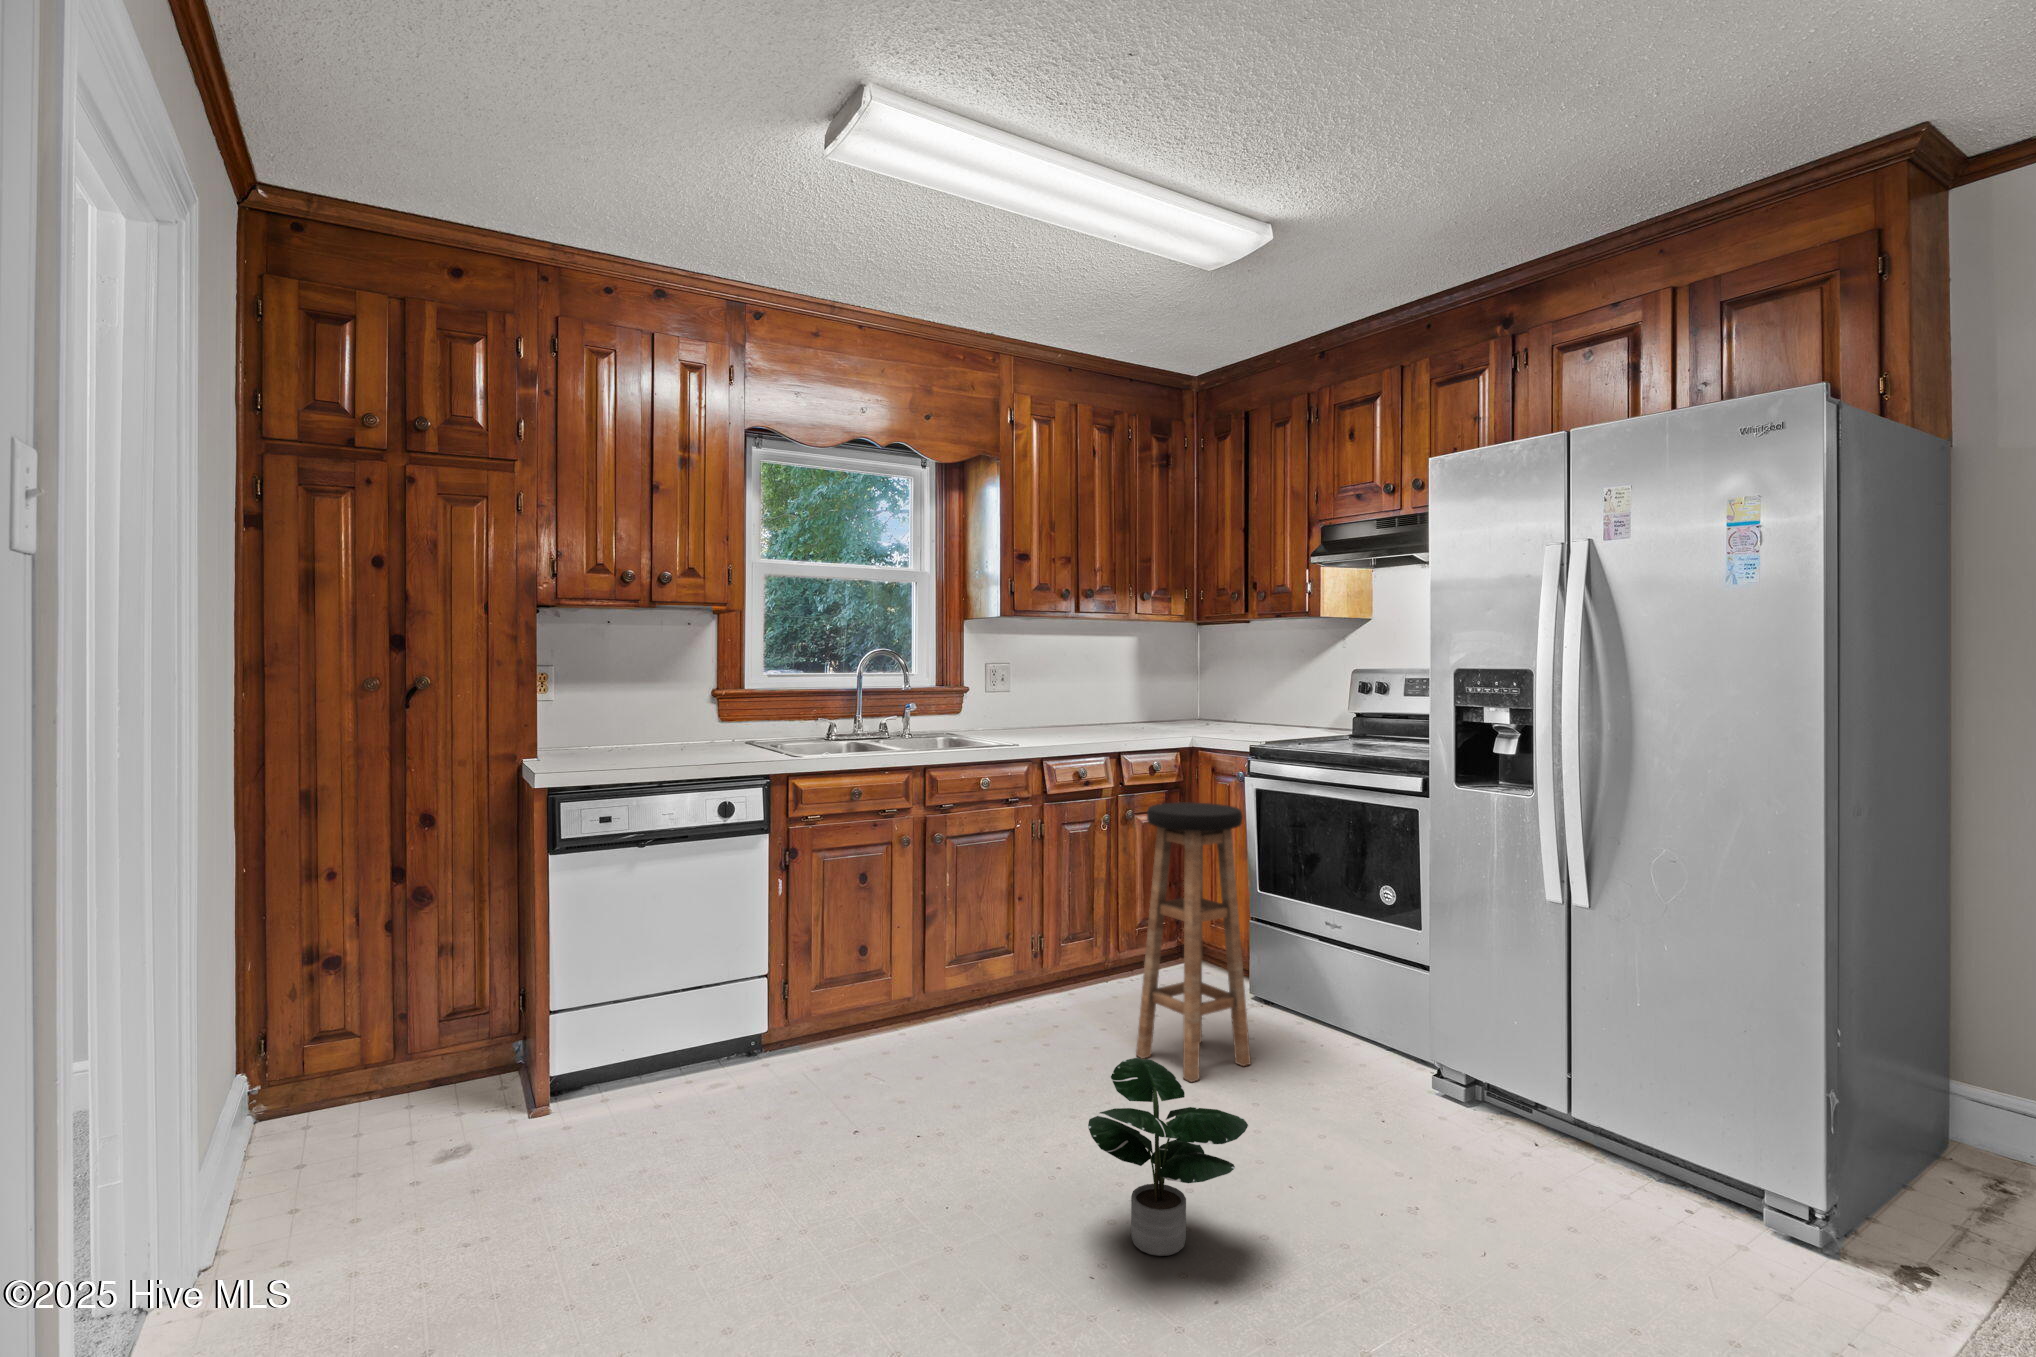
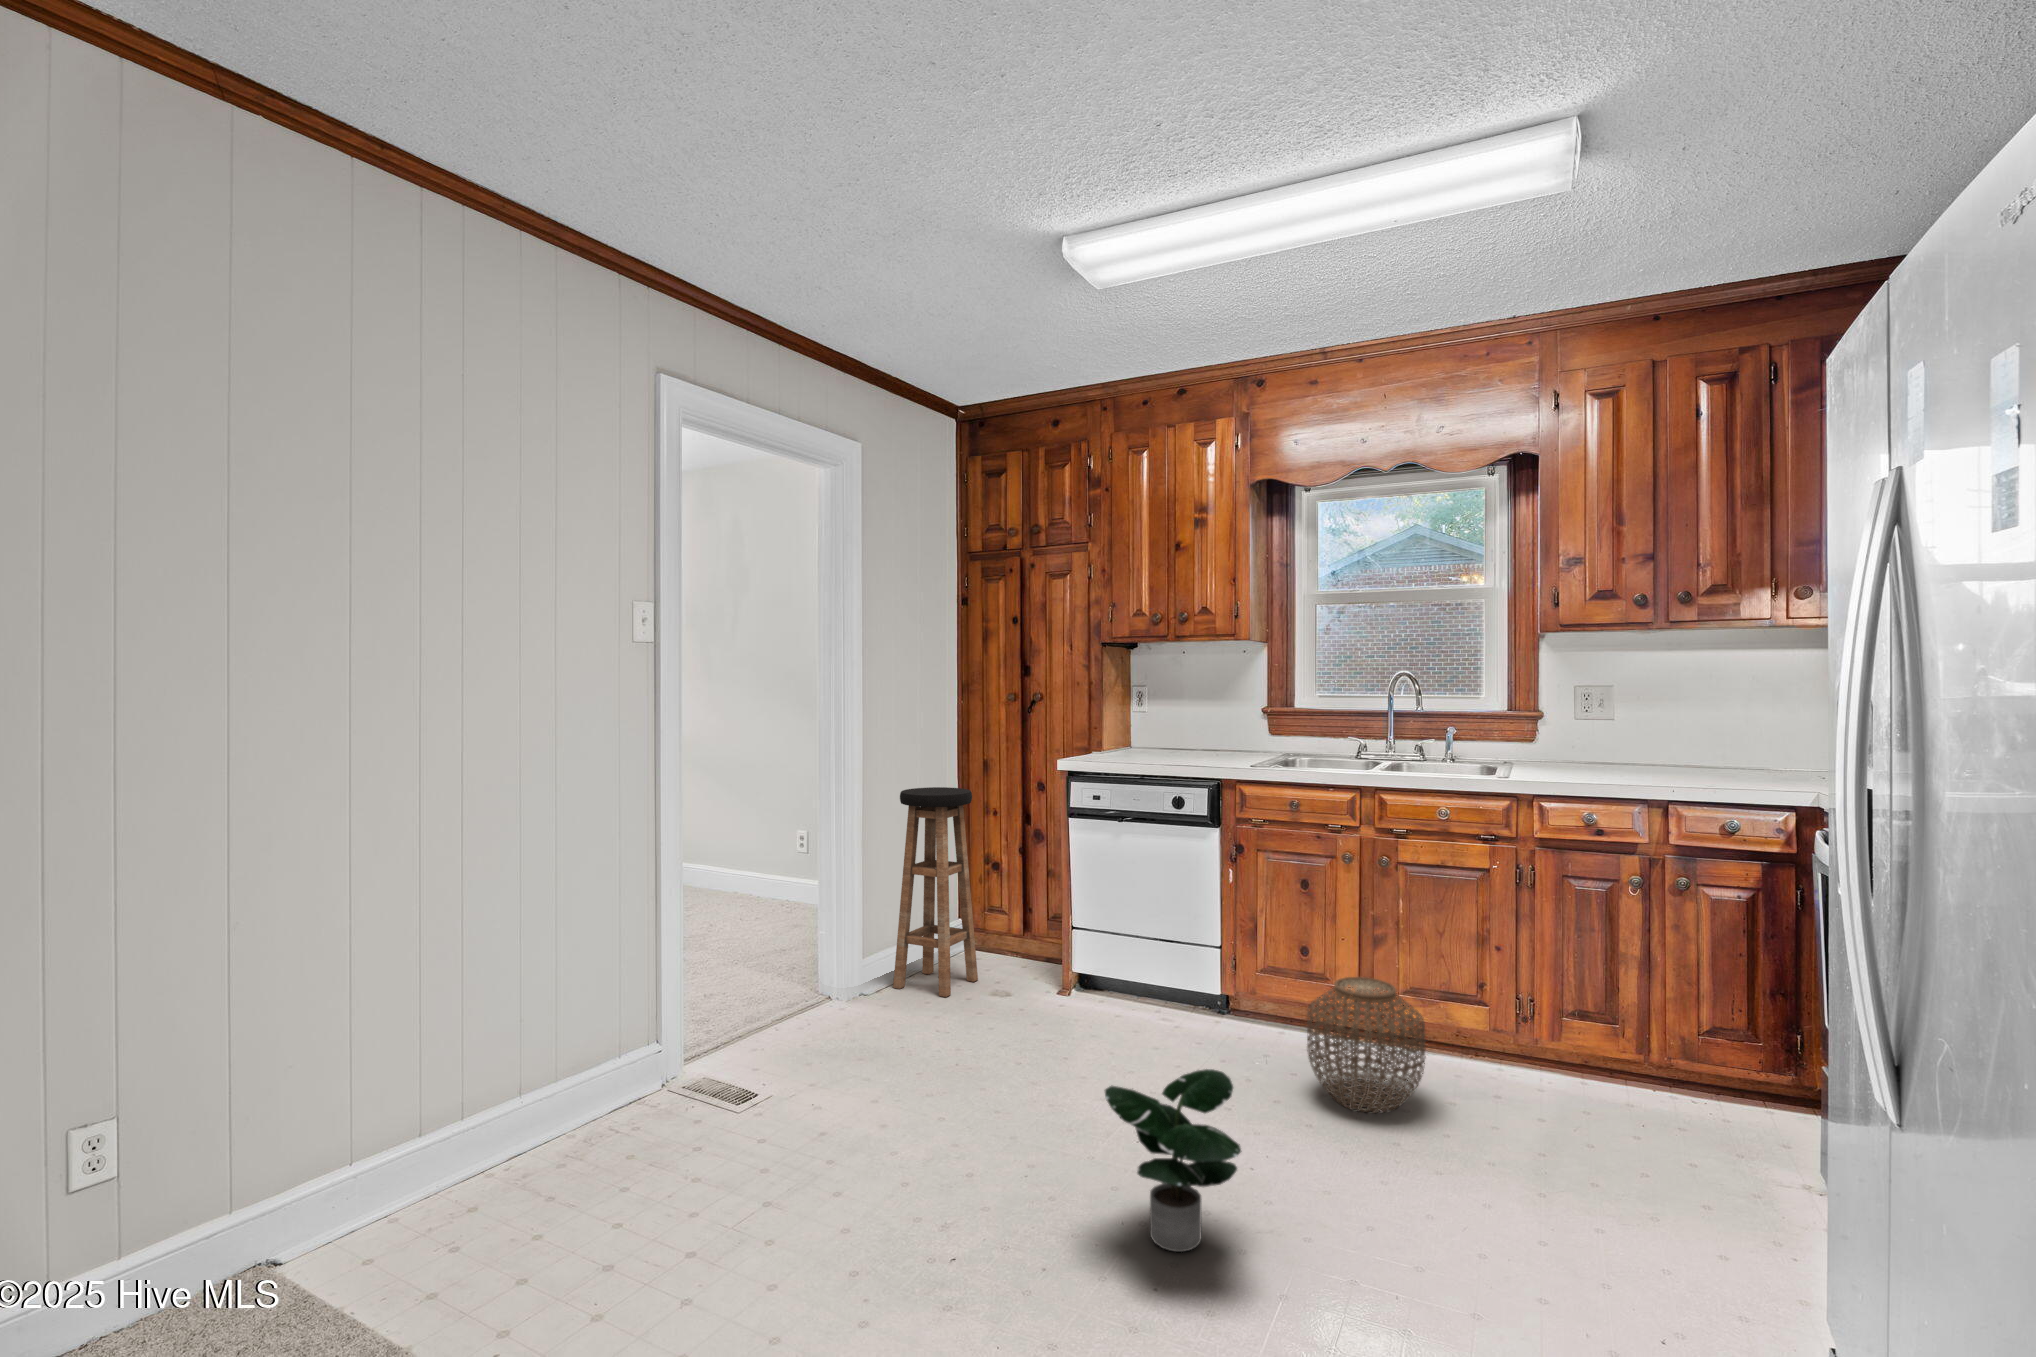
bar stool: present [1136,802,1251,1082] -> present [893,787,978,997]
woven basket: none [960,948,1068,1079] -> present [1307,977,1425,1113]

